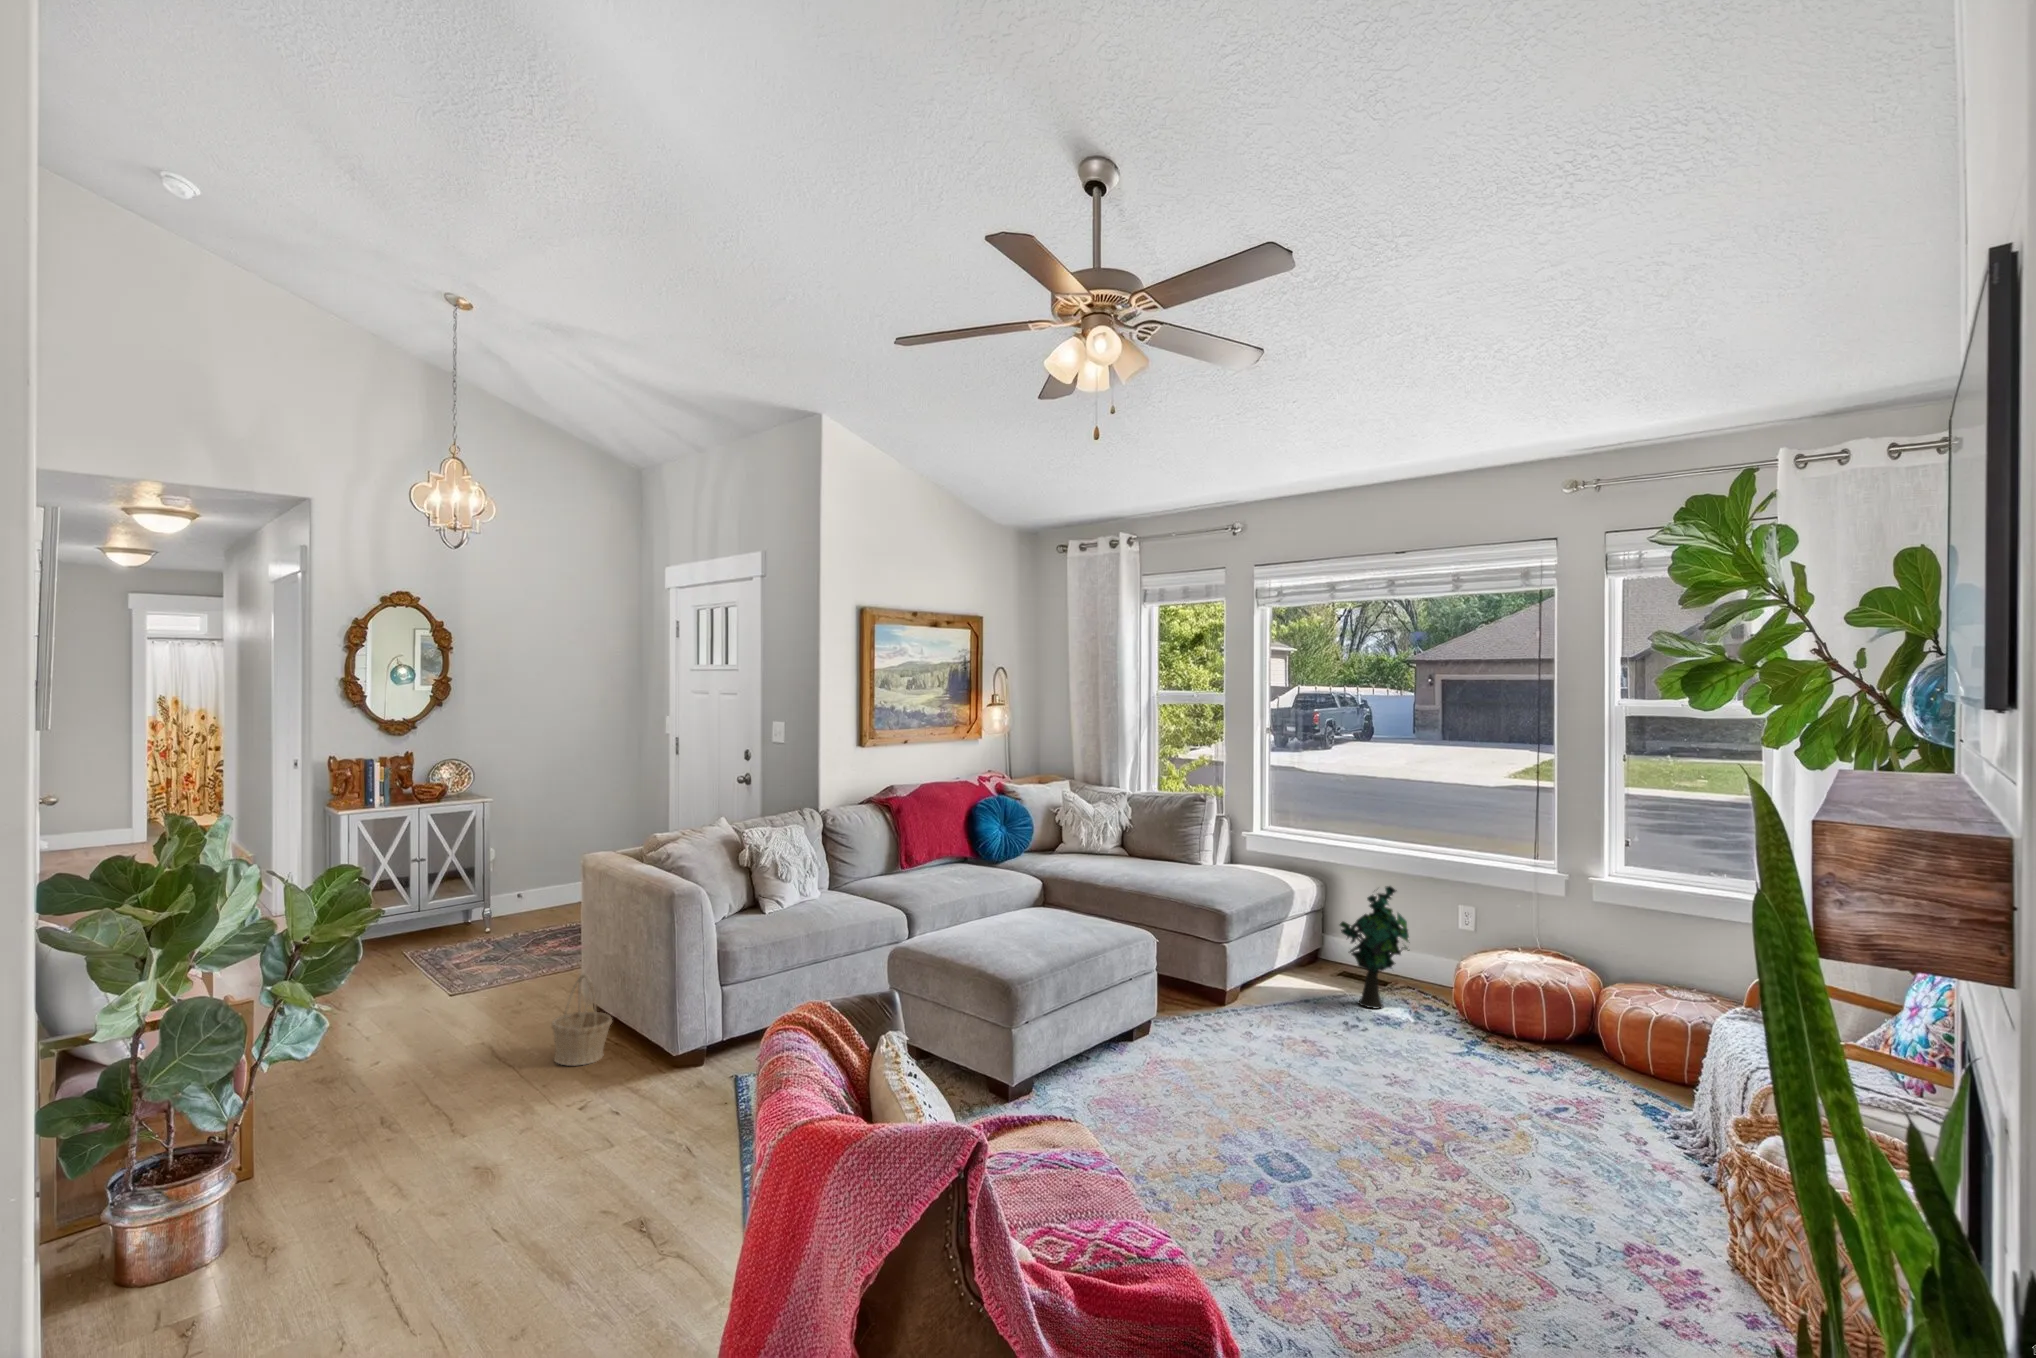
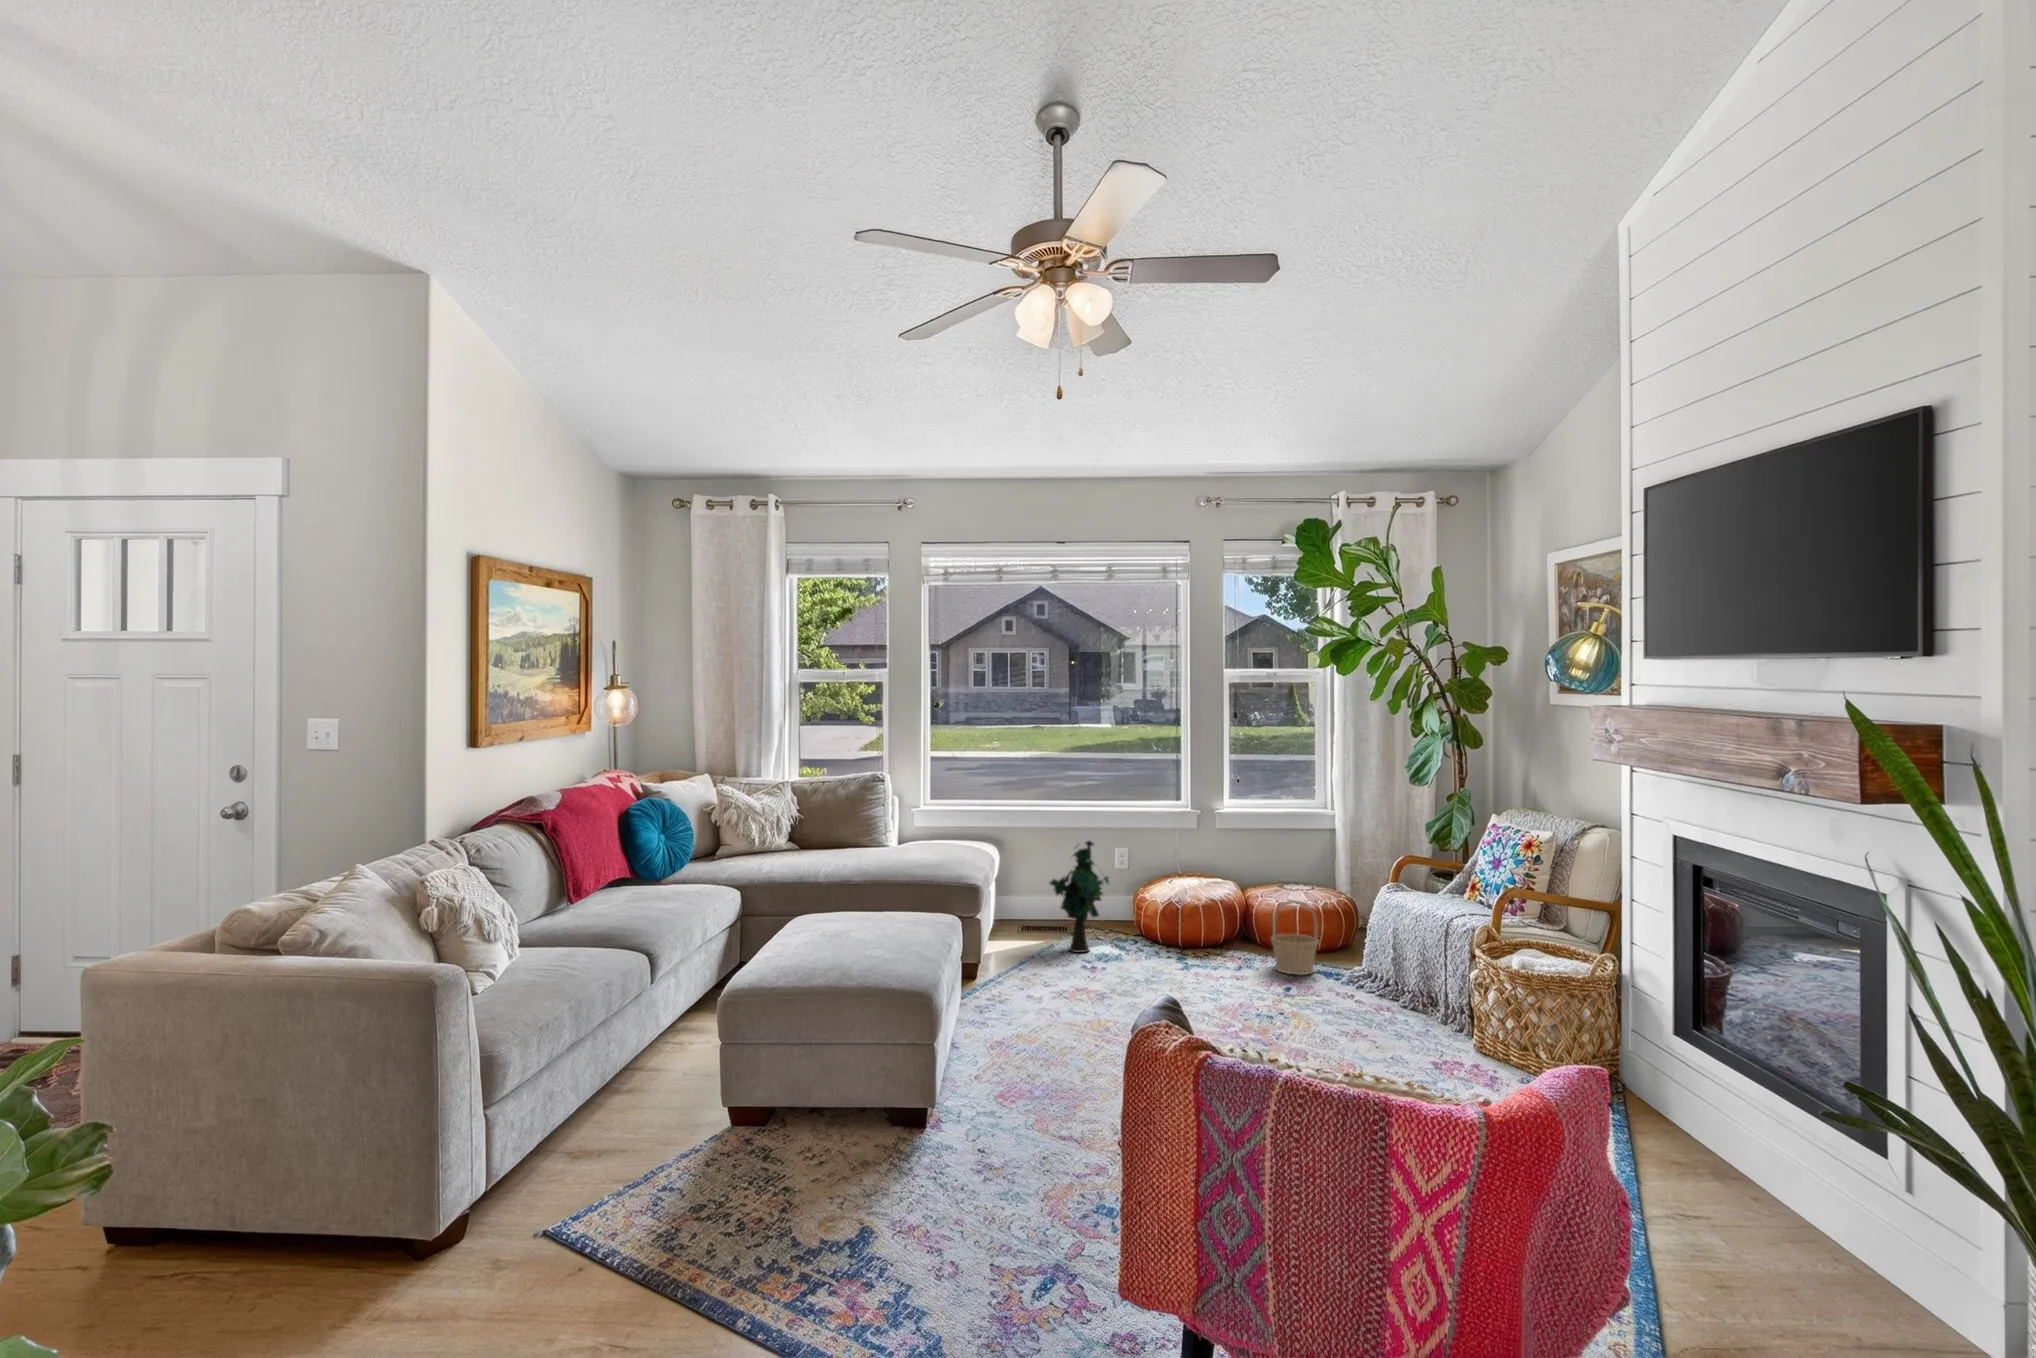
basket: present [552,974,612,1066] -> present [1271,900,1319,975]

